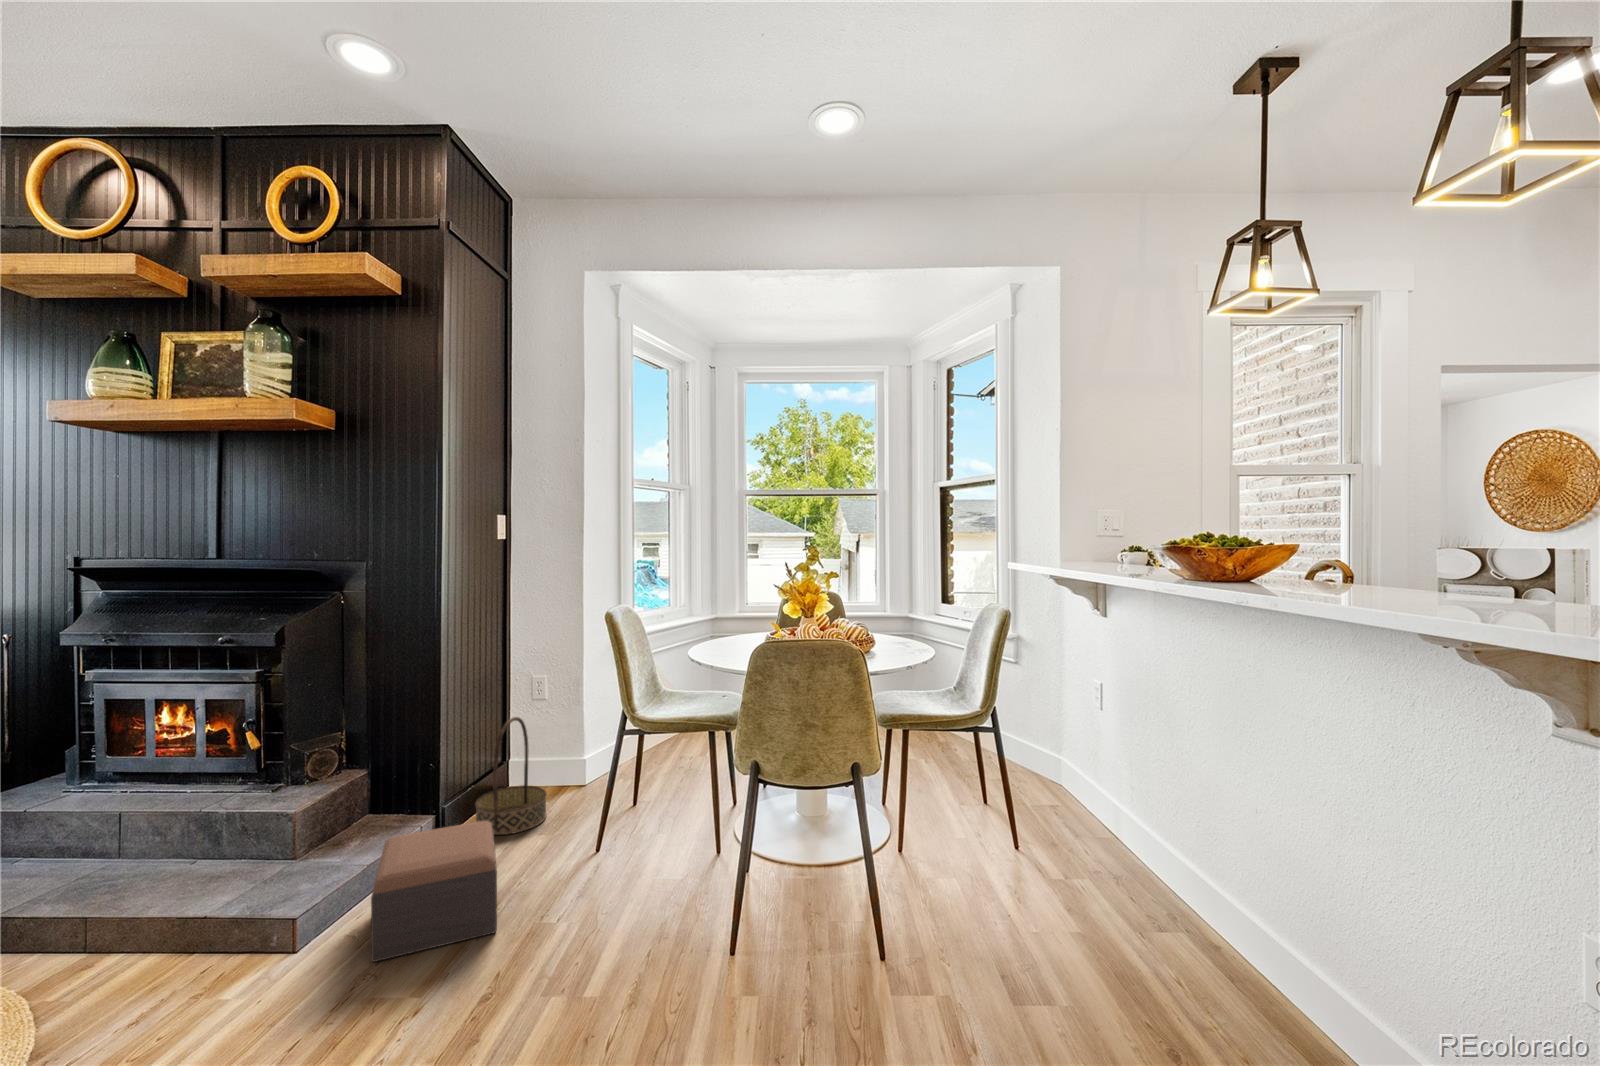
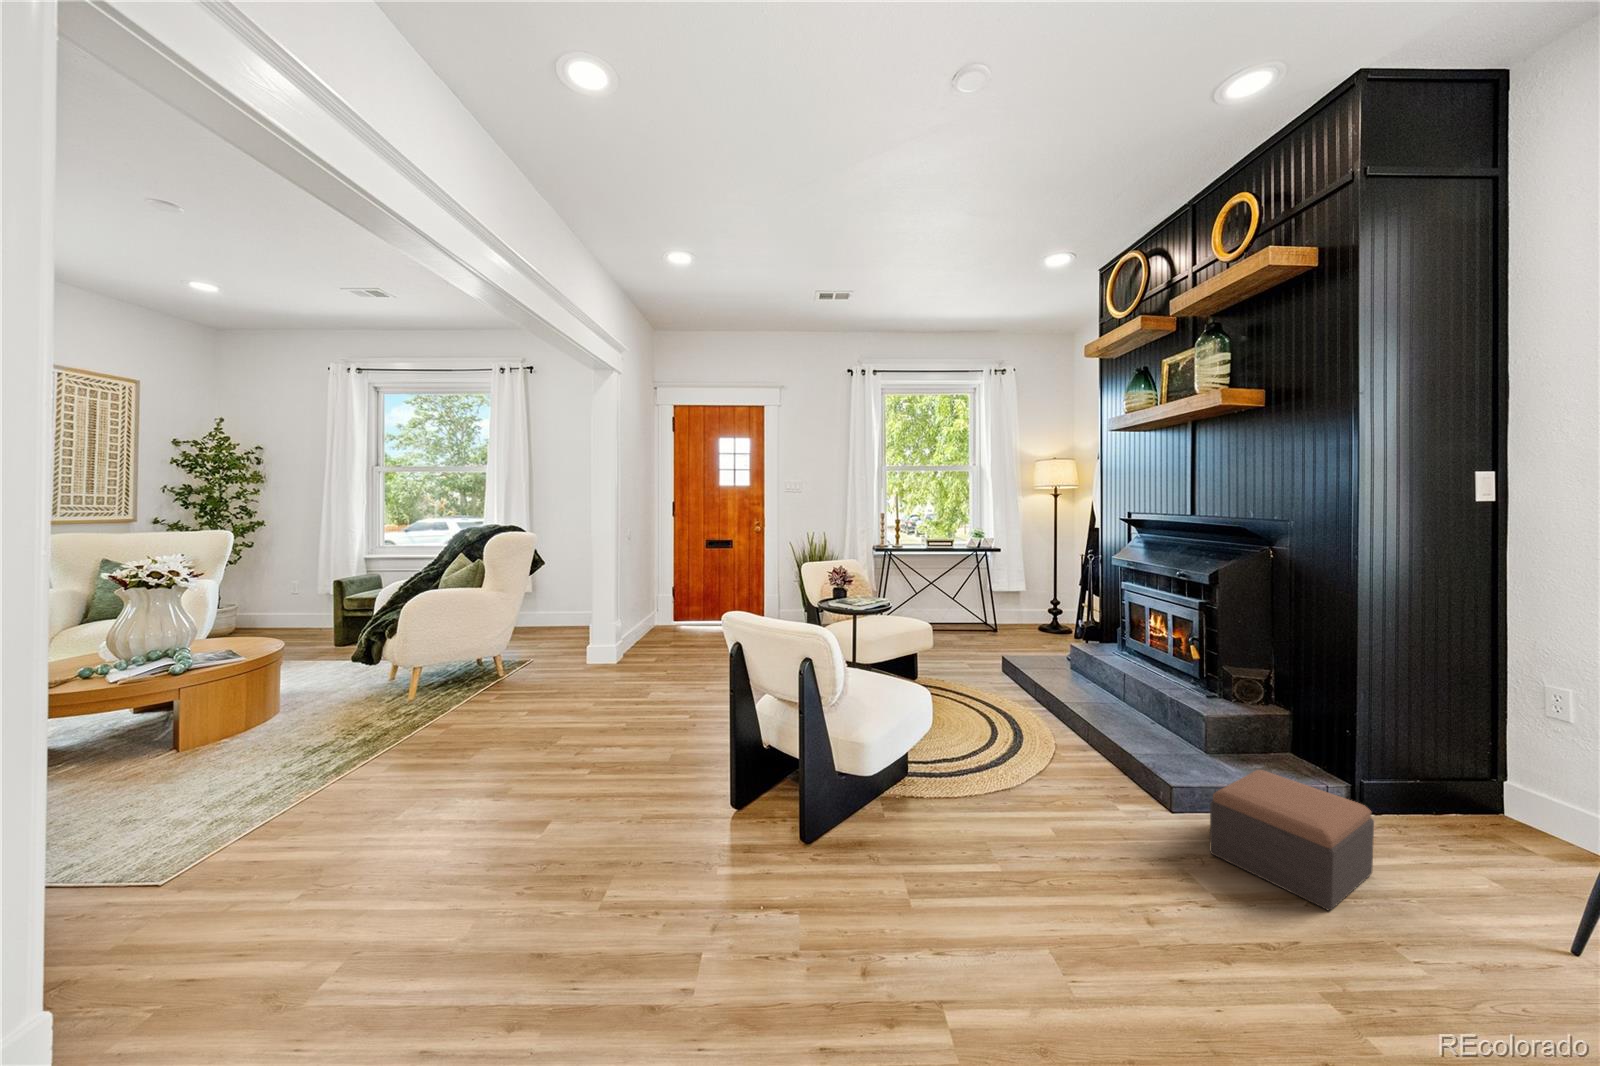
basket: present [475,717,547,835] -> none [1408,718,1530,862]

